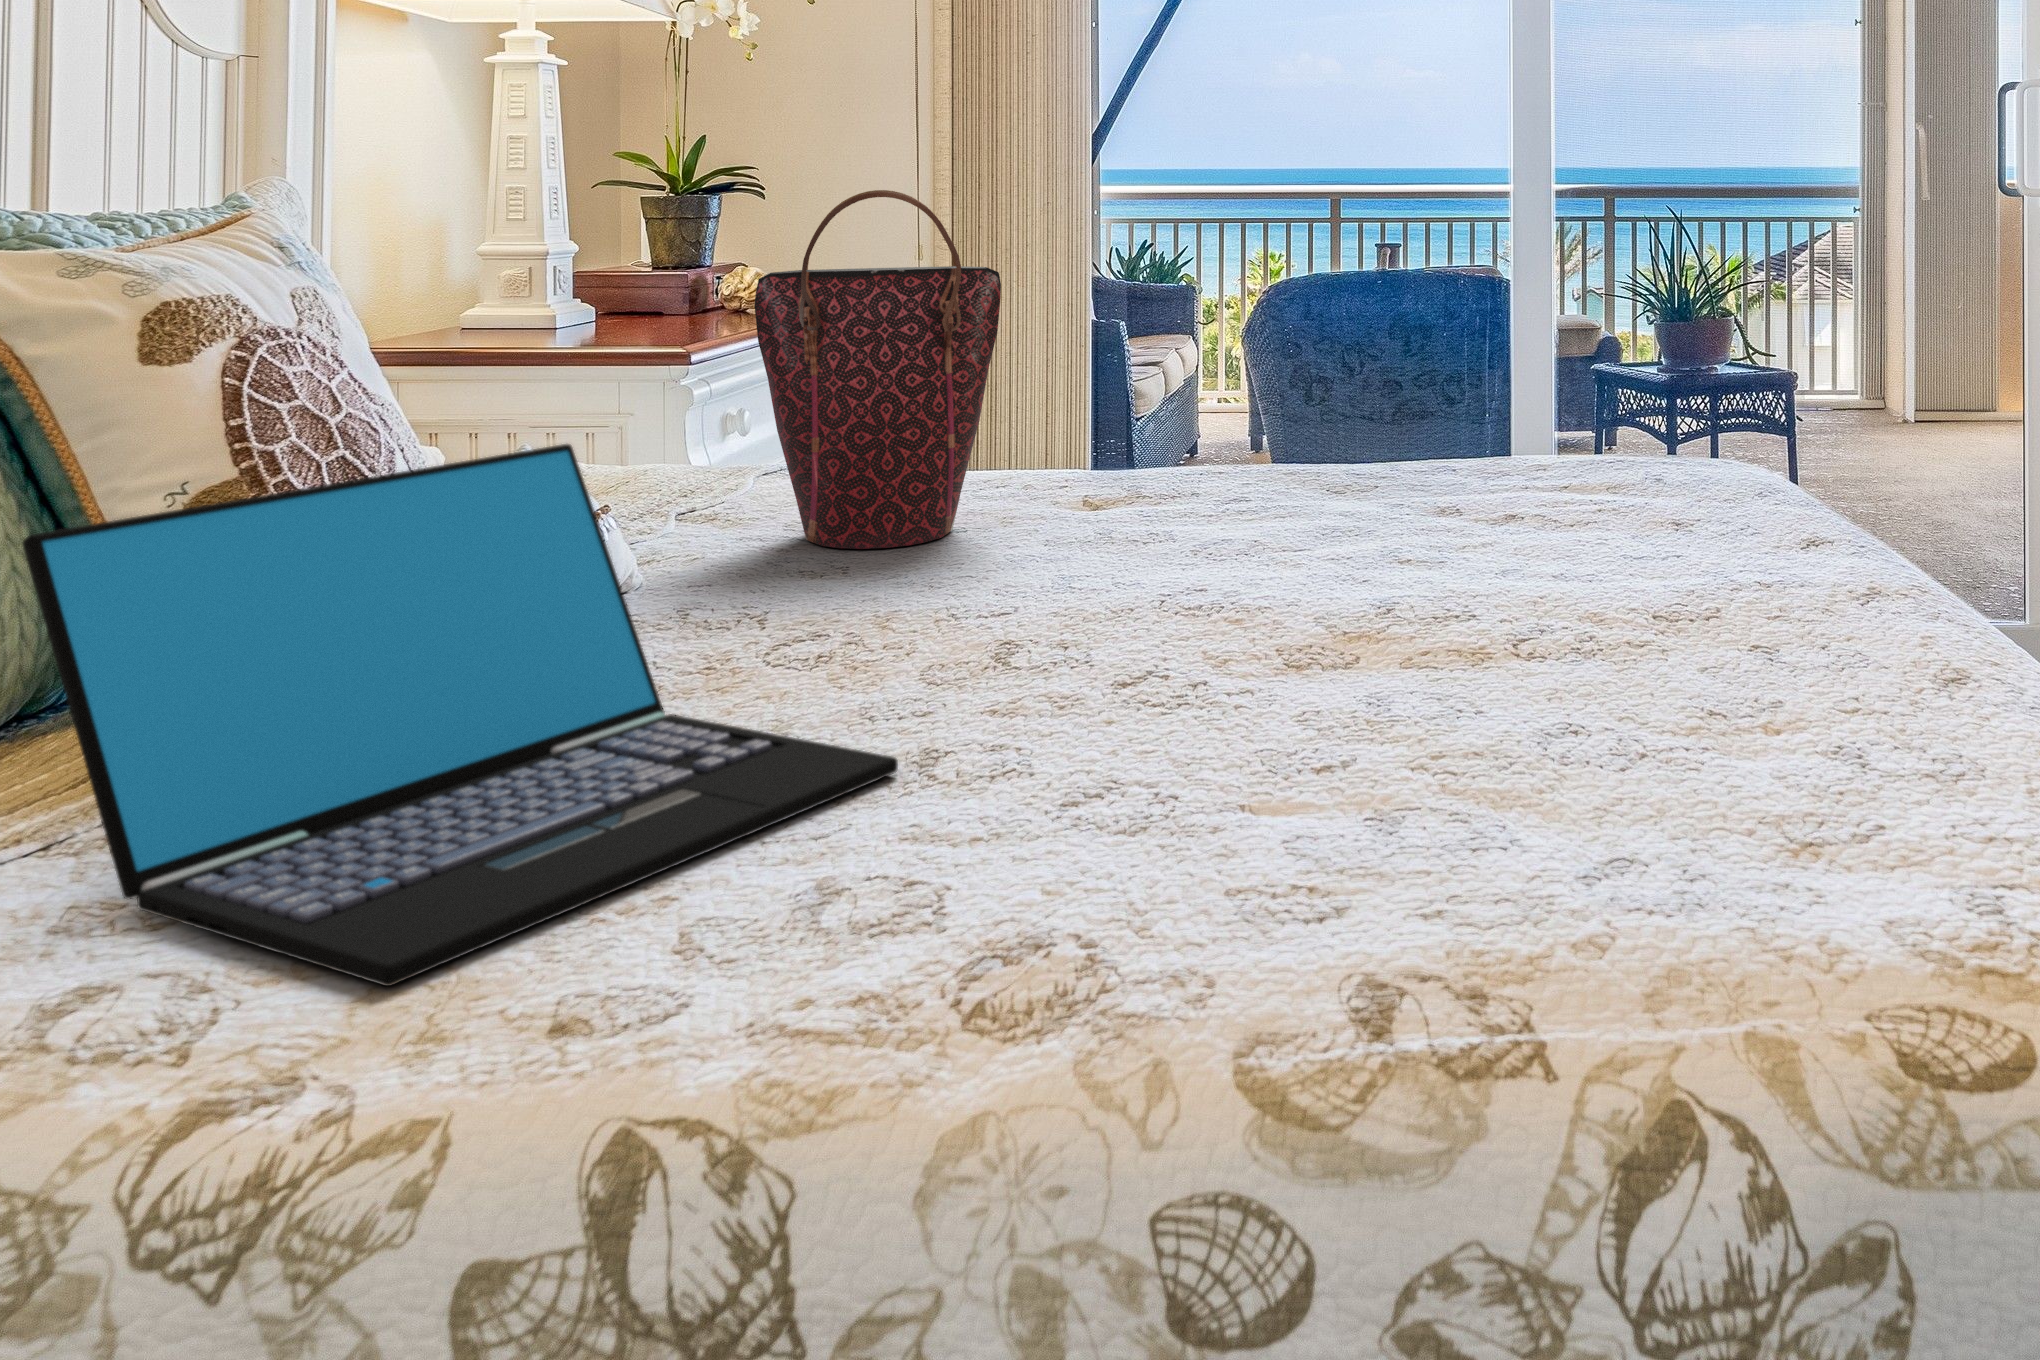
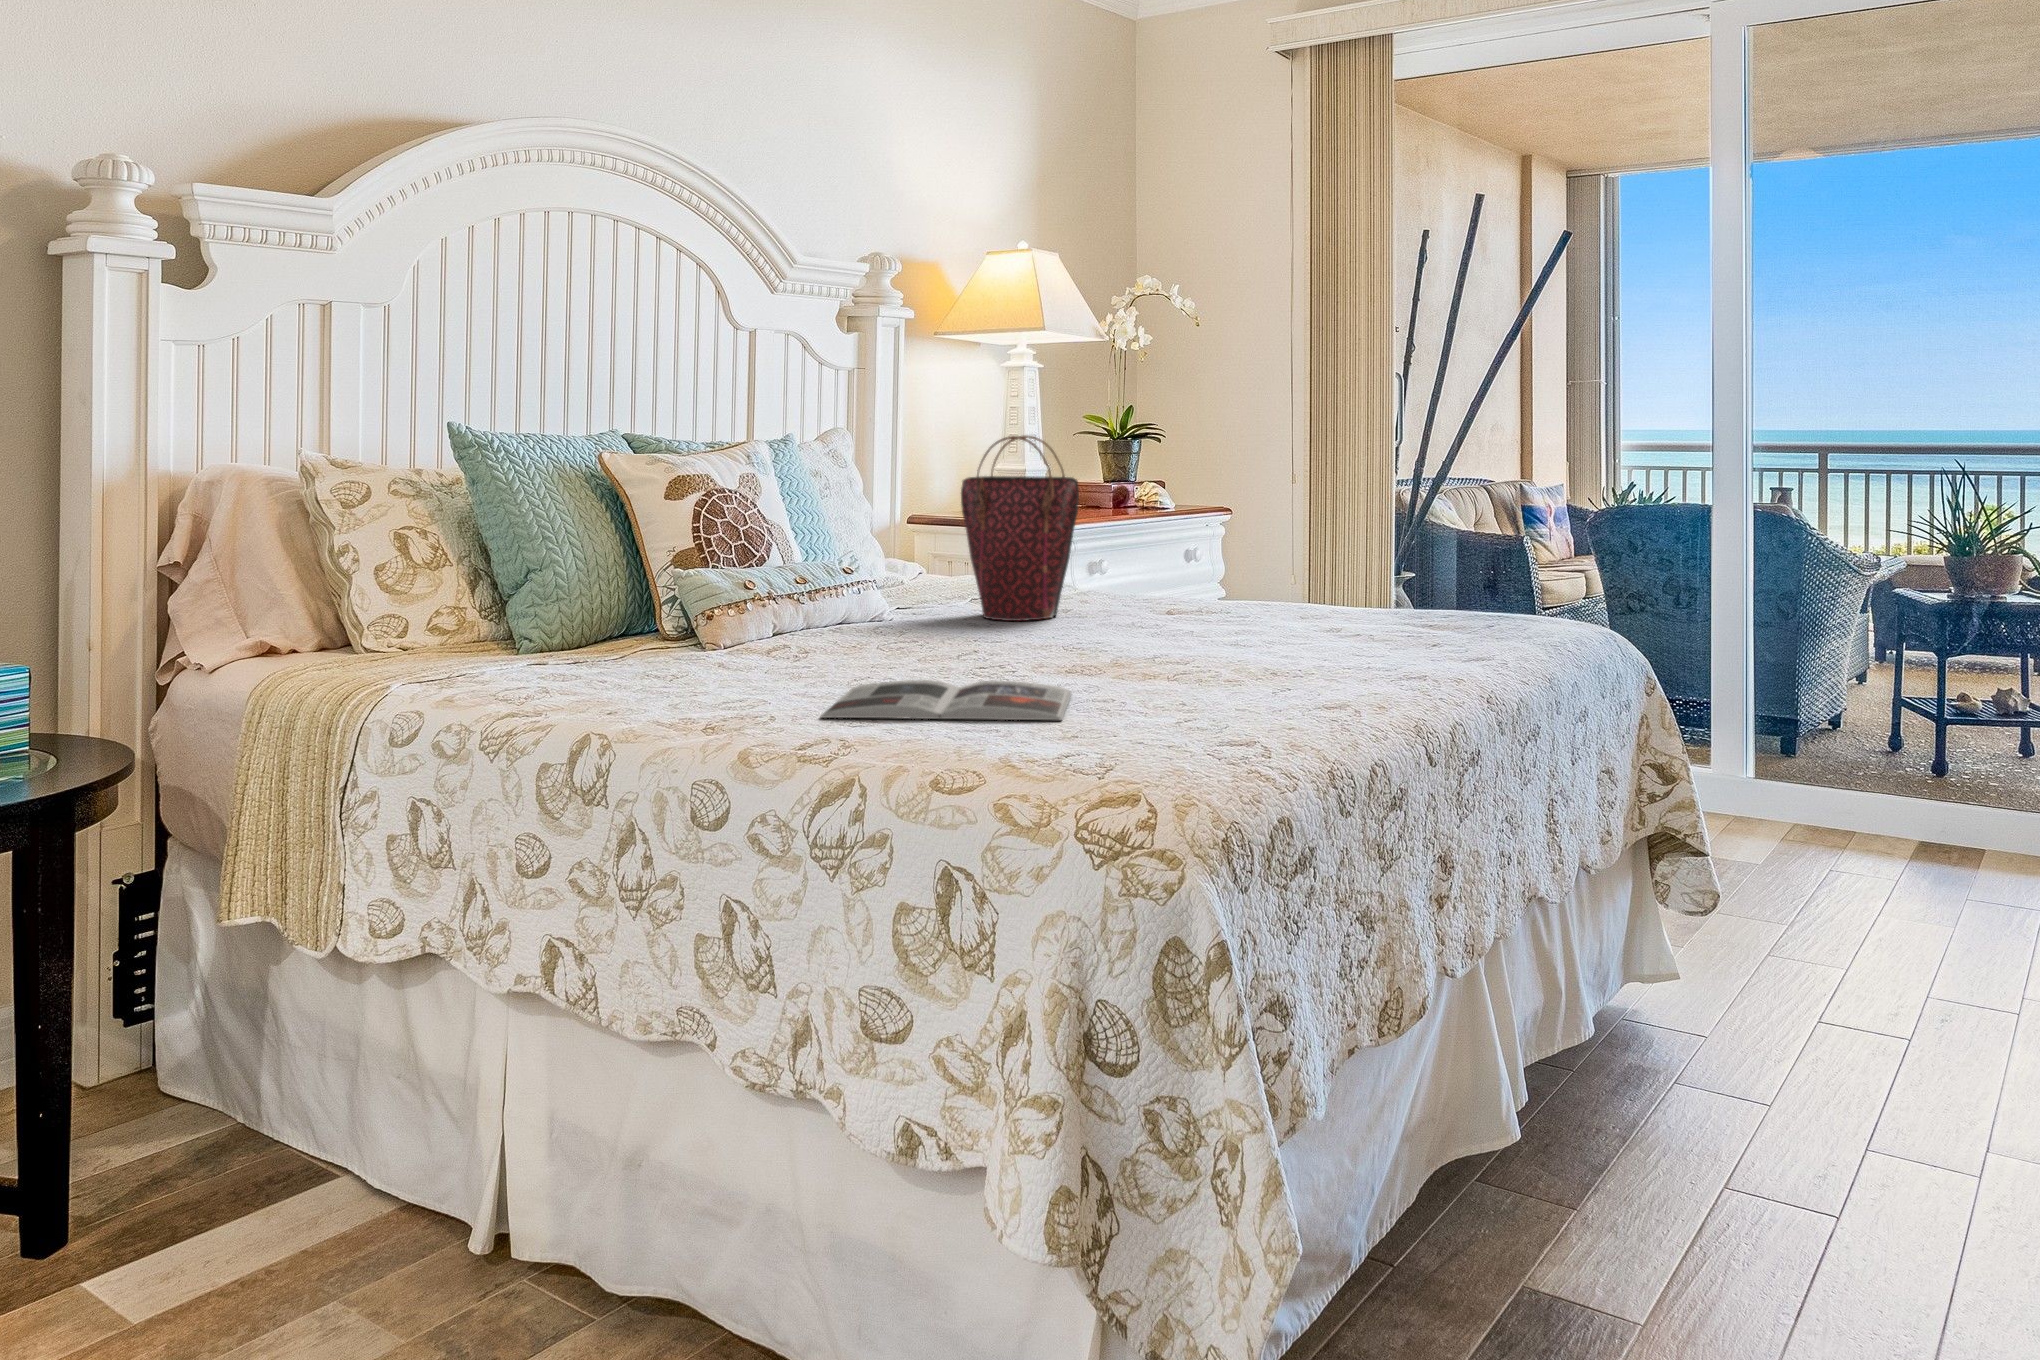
laptop: present [22,444,898,986] -> none [555,539,820,696]
magazine: none [1065,702,1679,906] -> present [821,680,1071,720]

